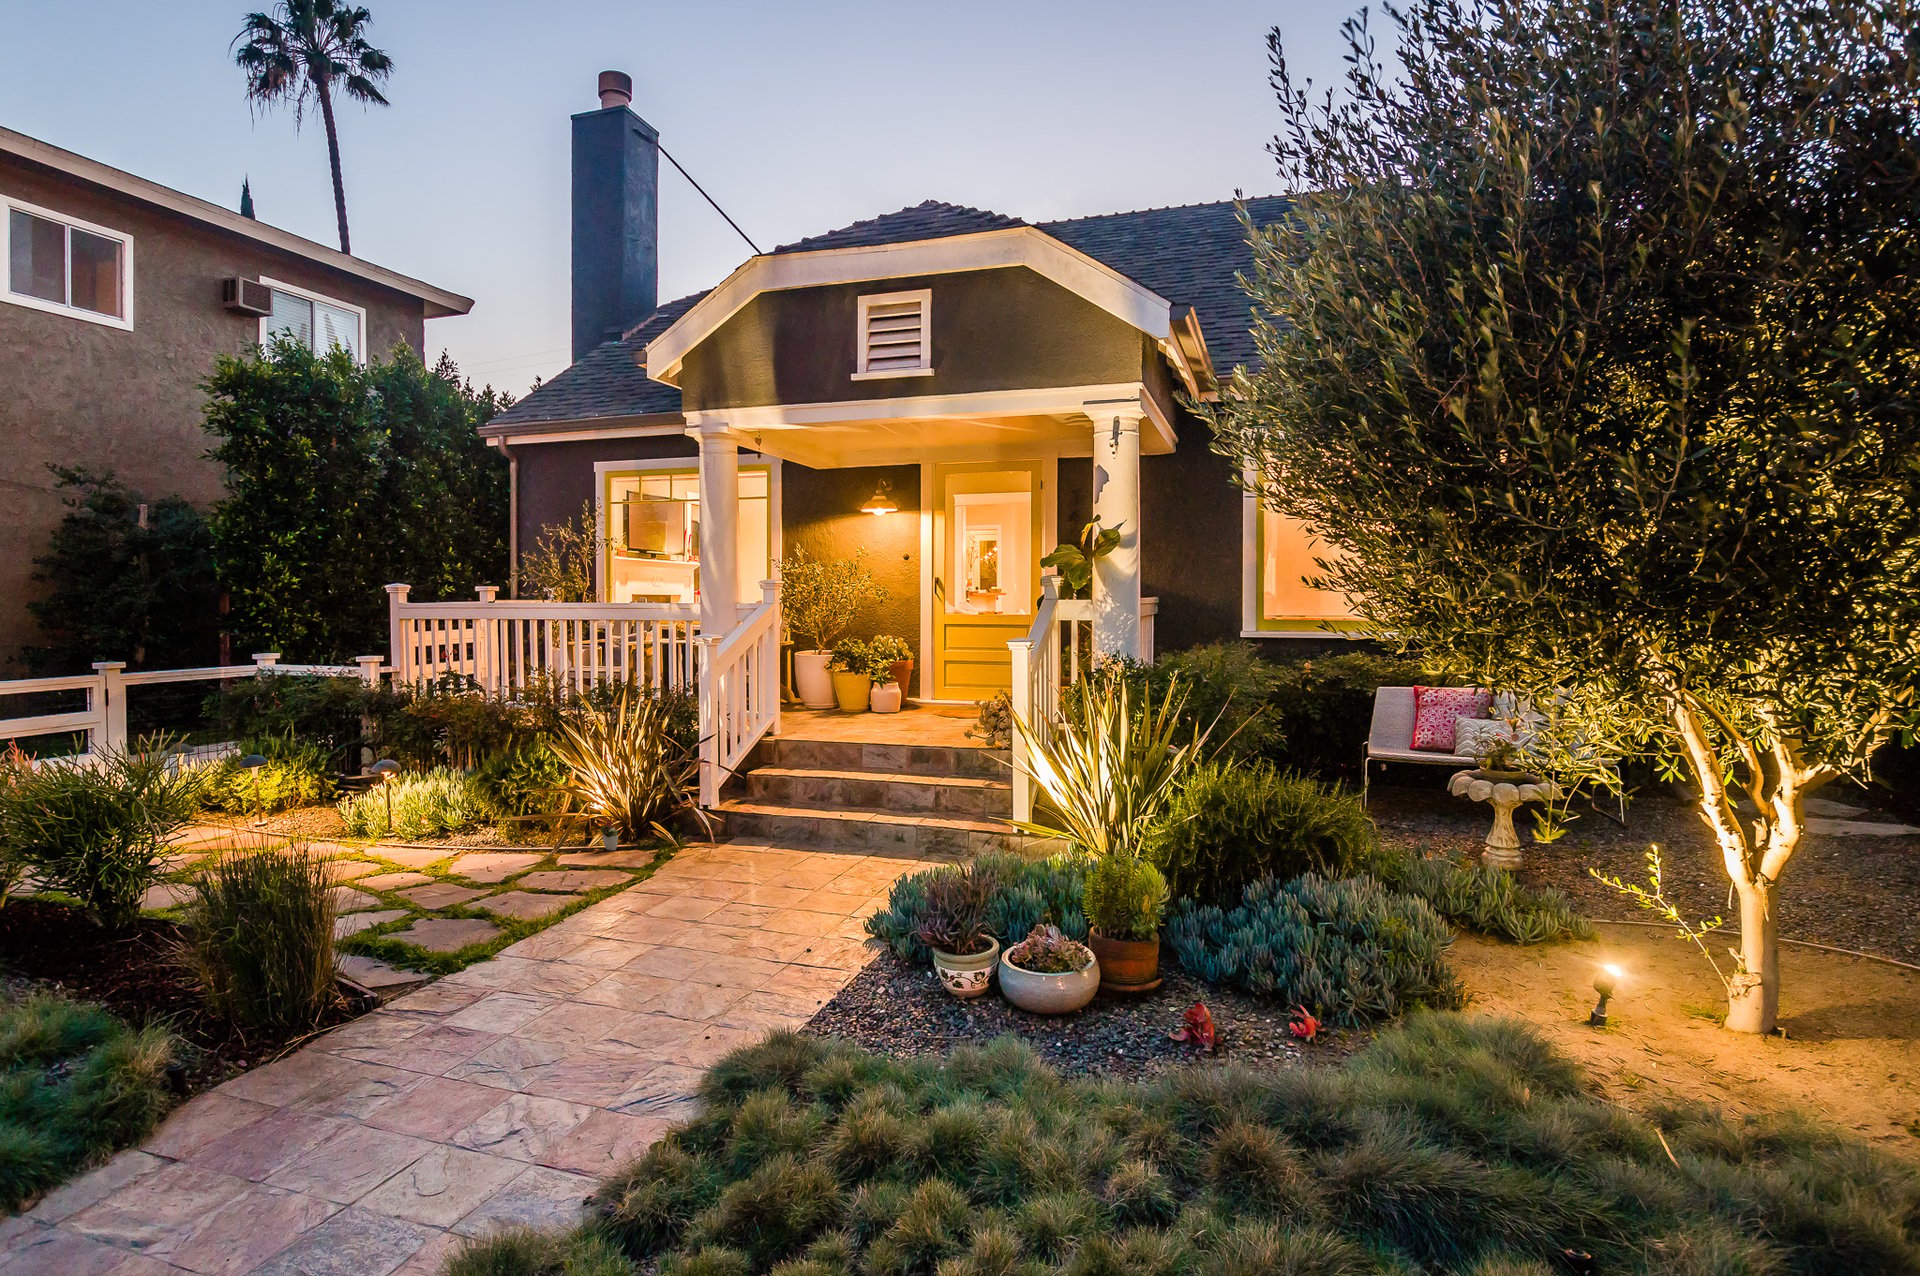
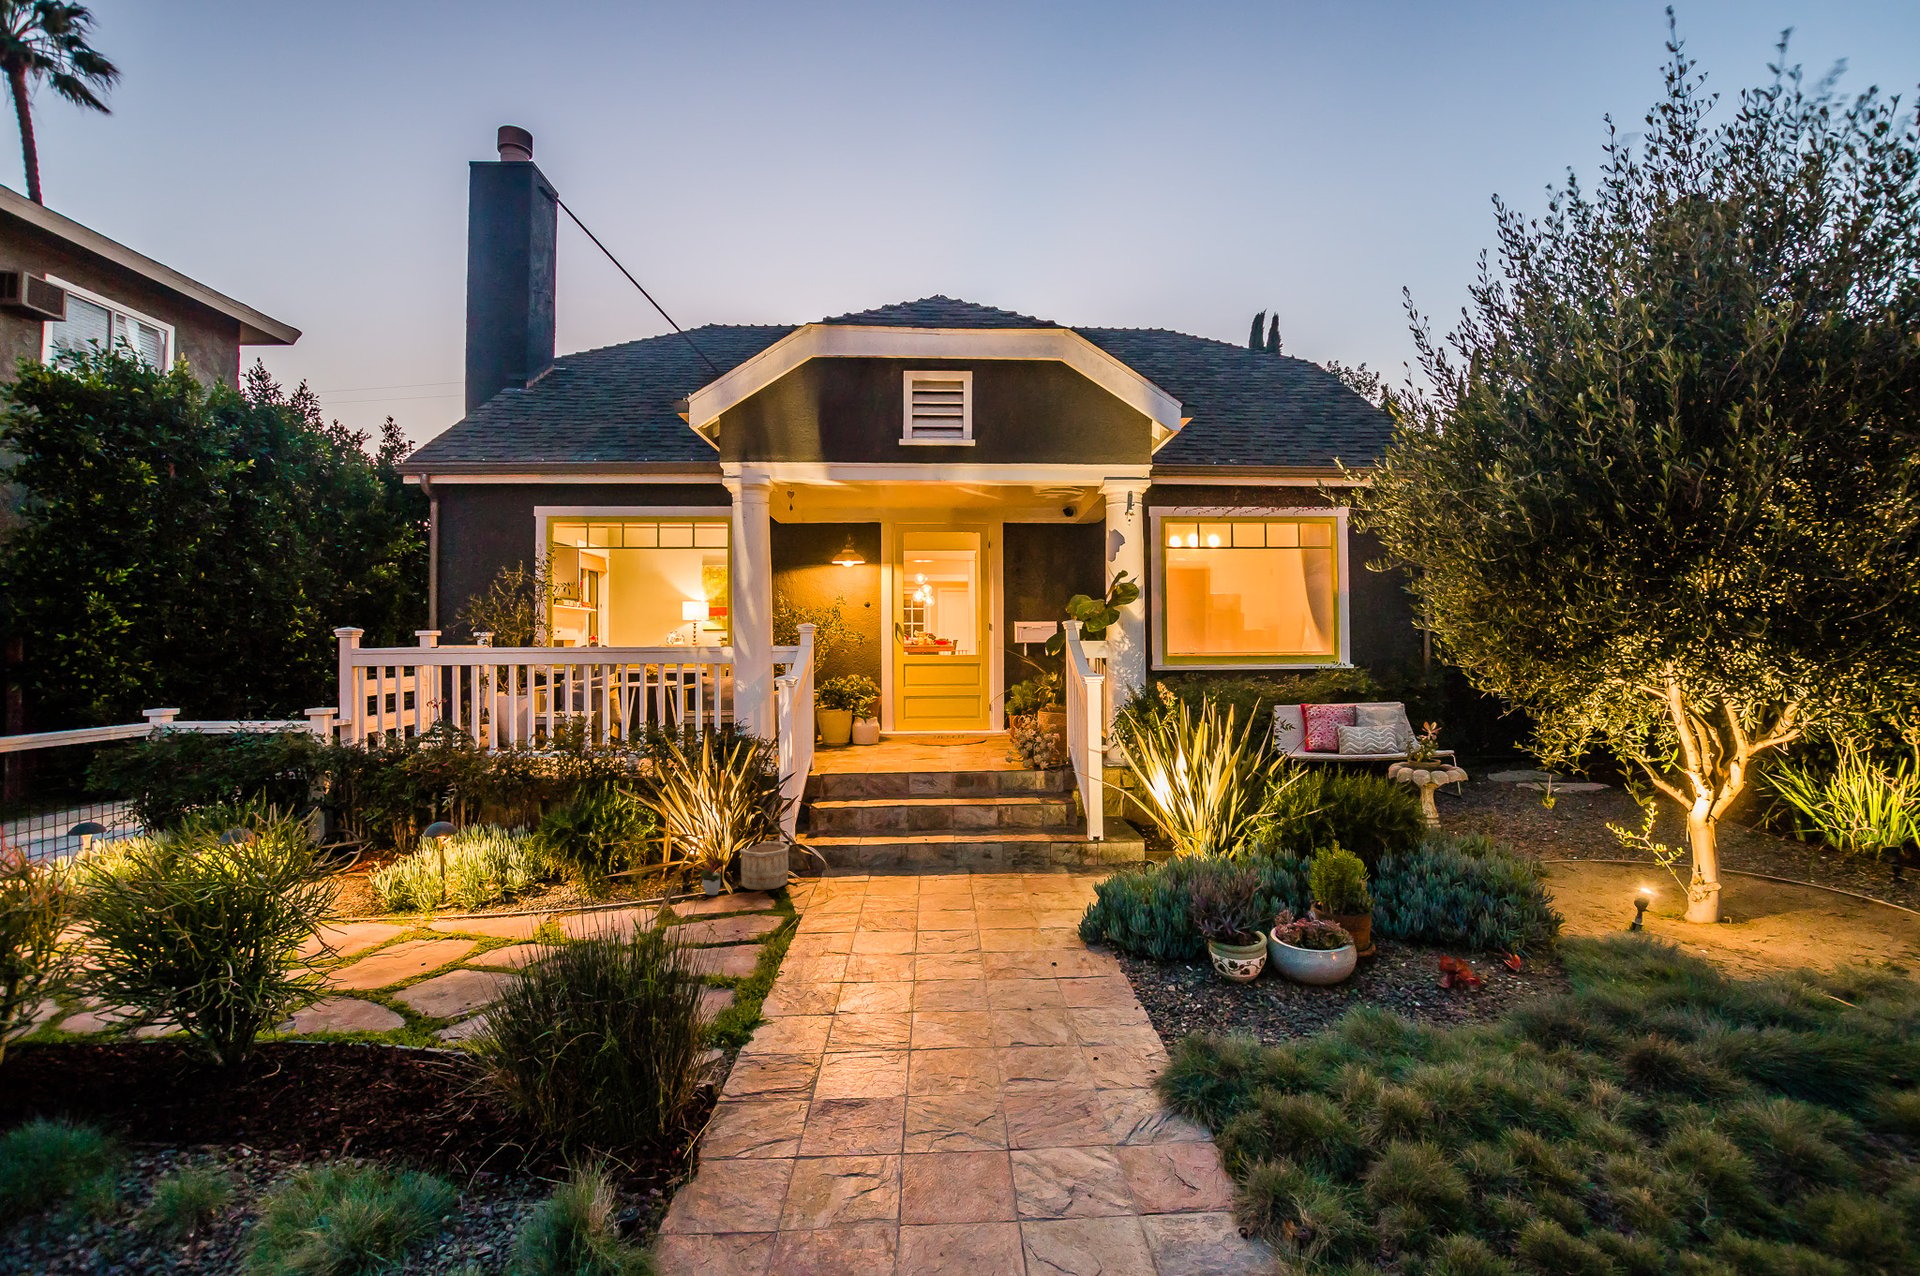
wooden bucket: none [645,803,695,851] -> present [740,841,790,890]

